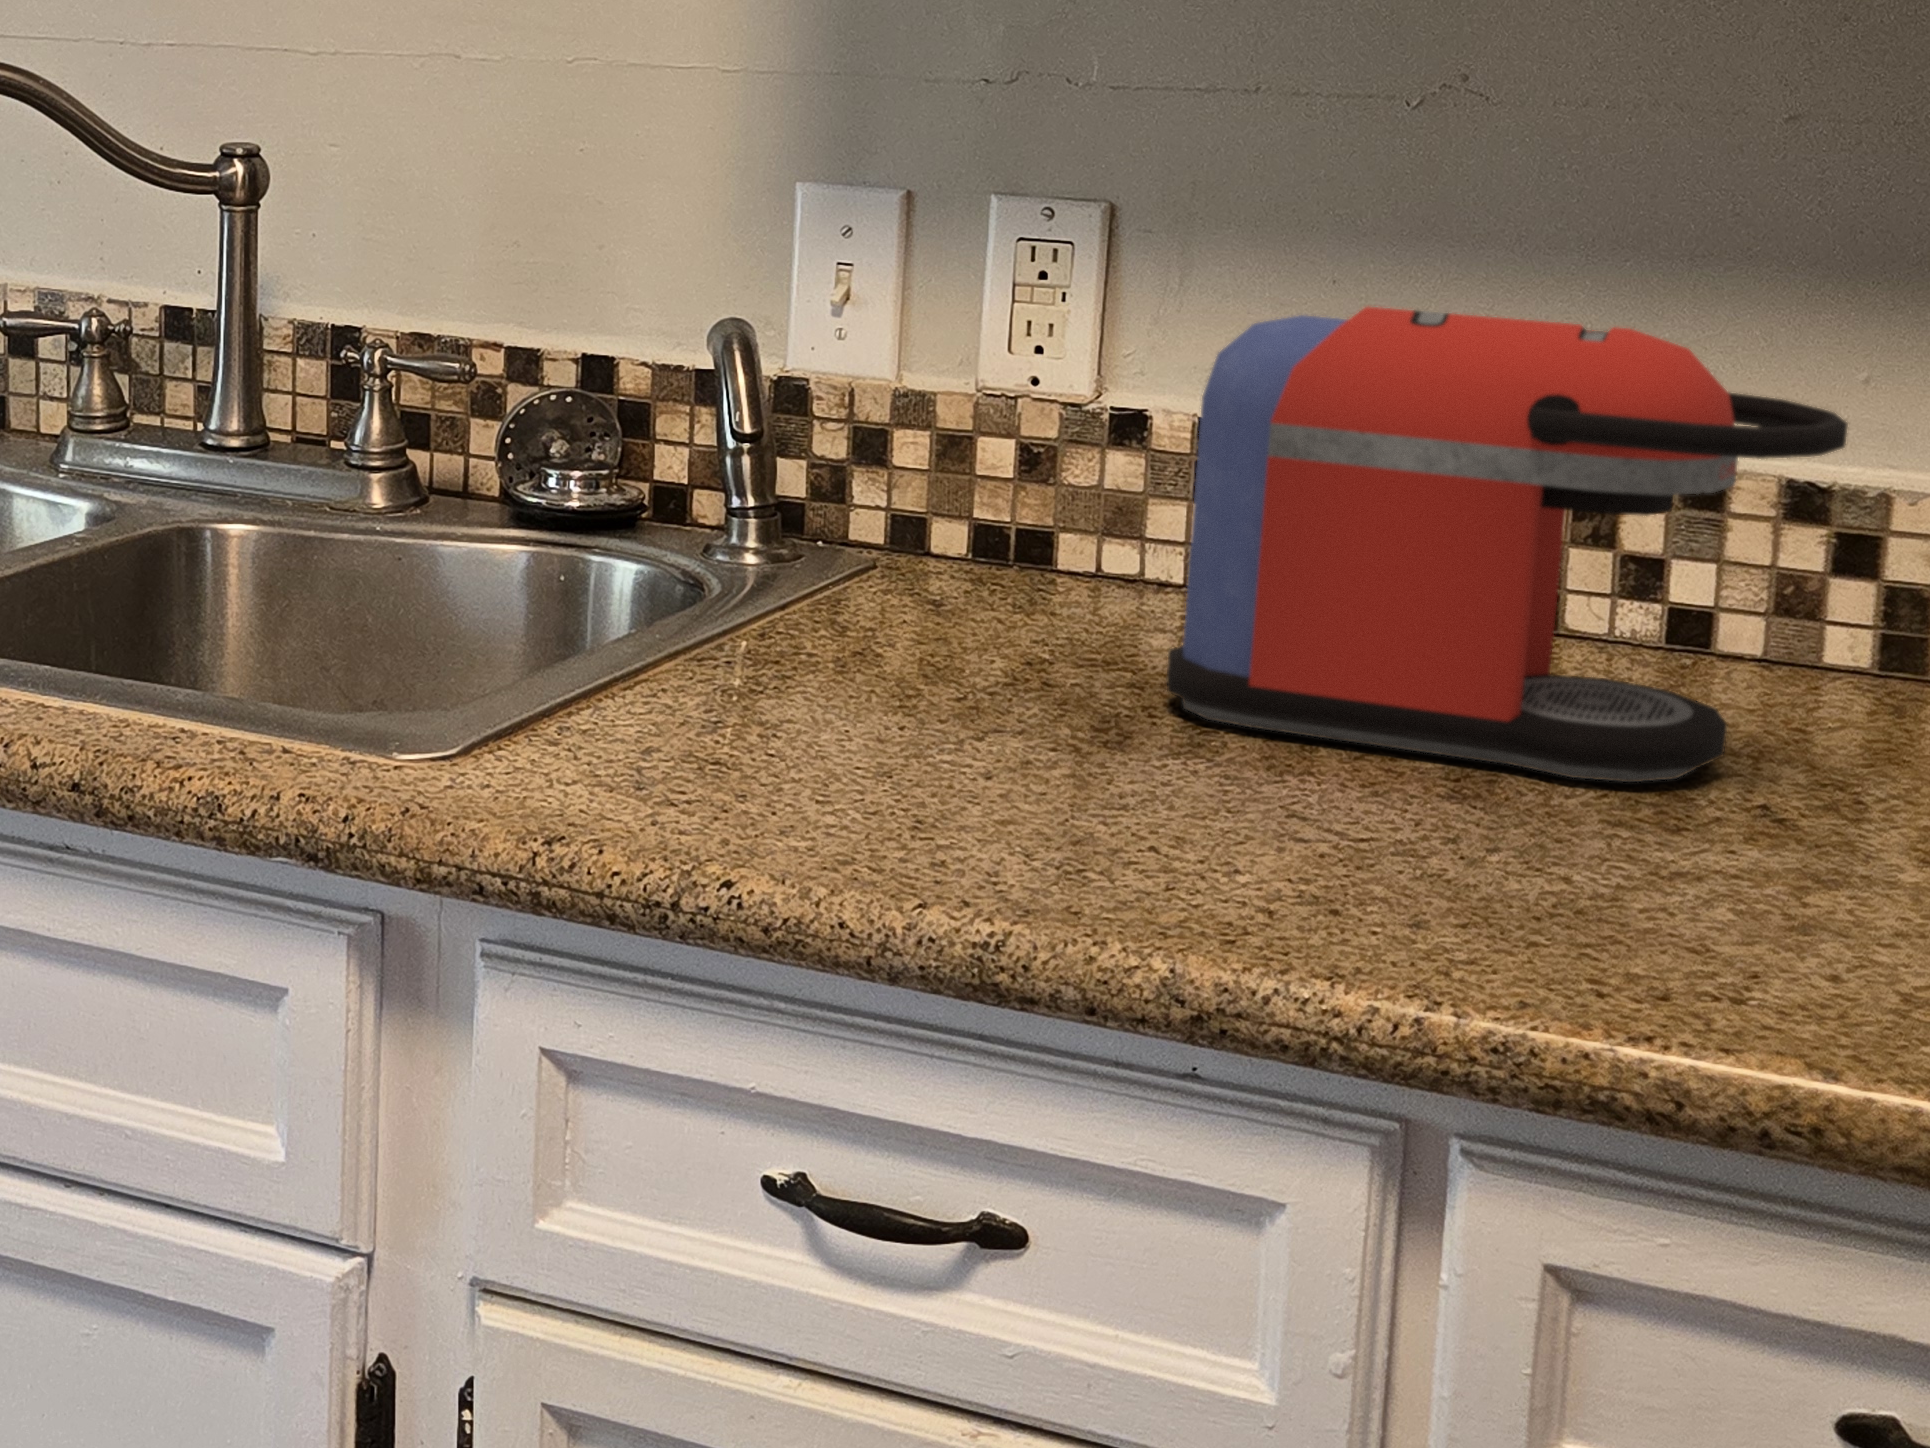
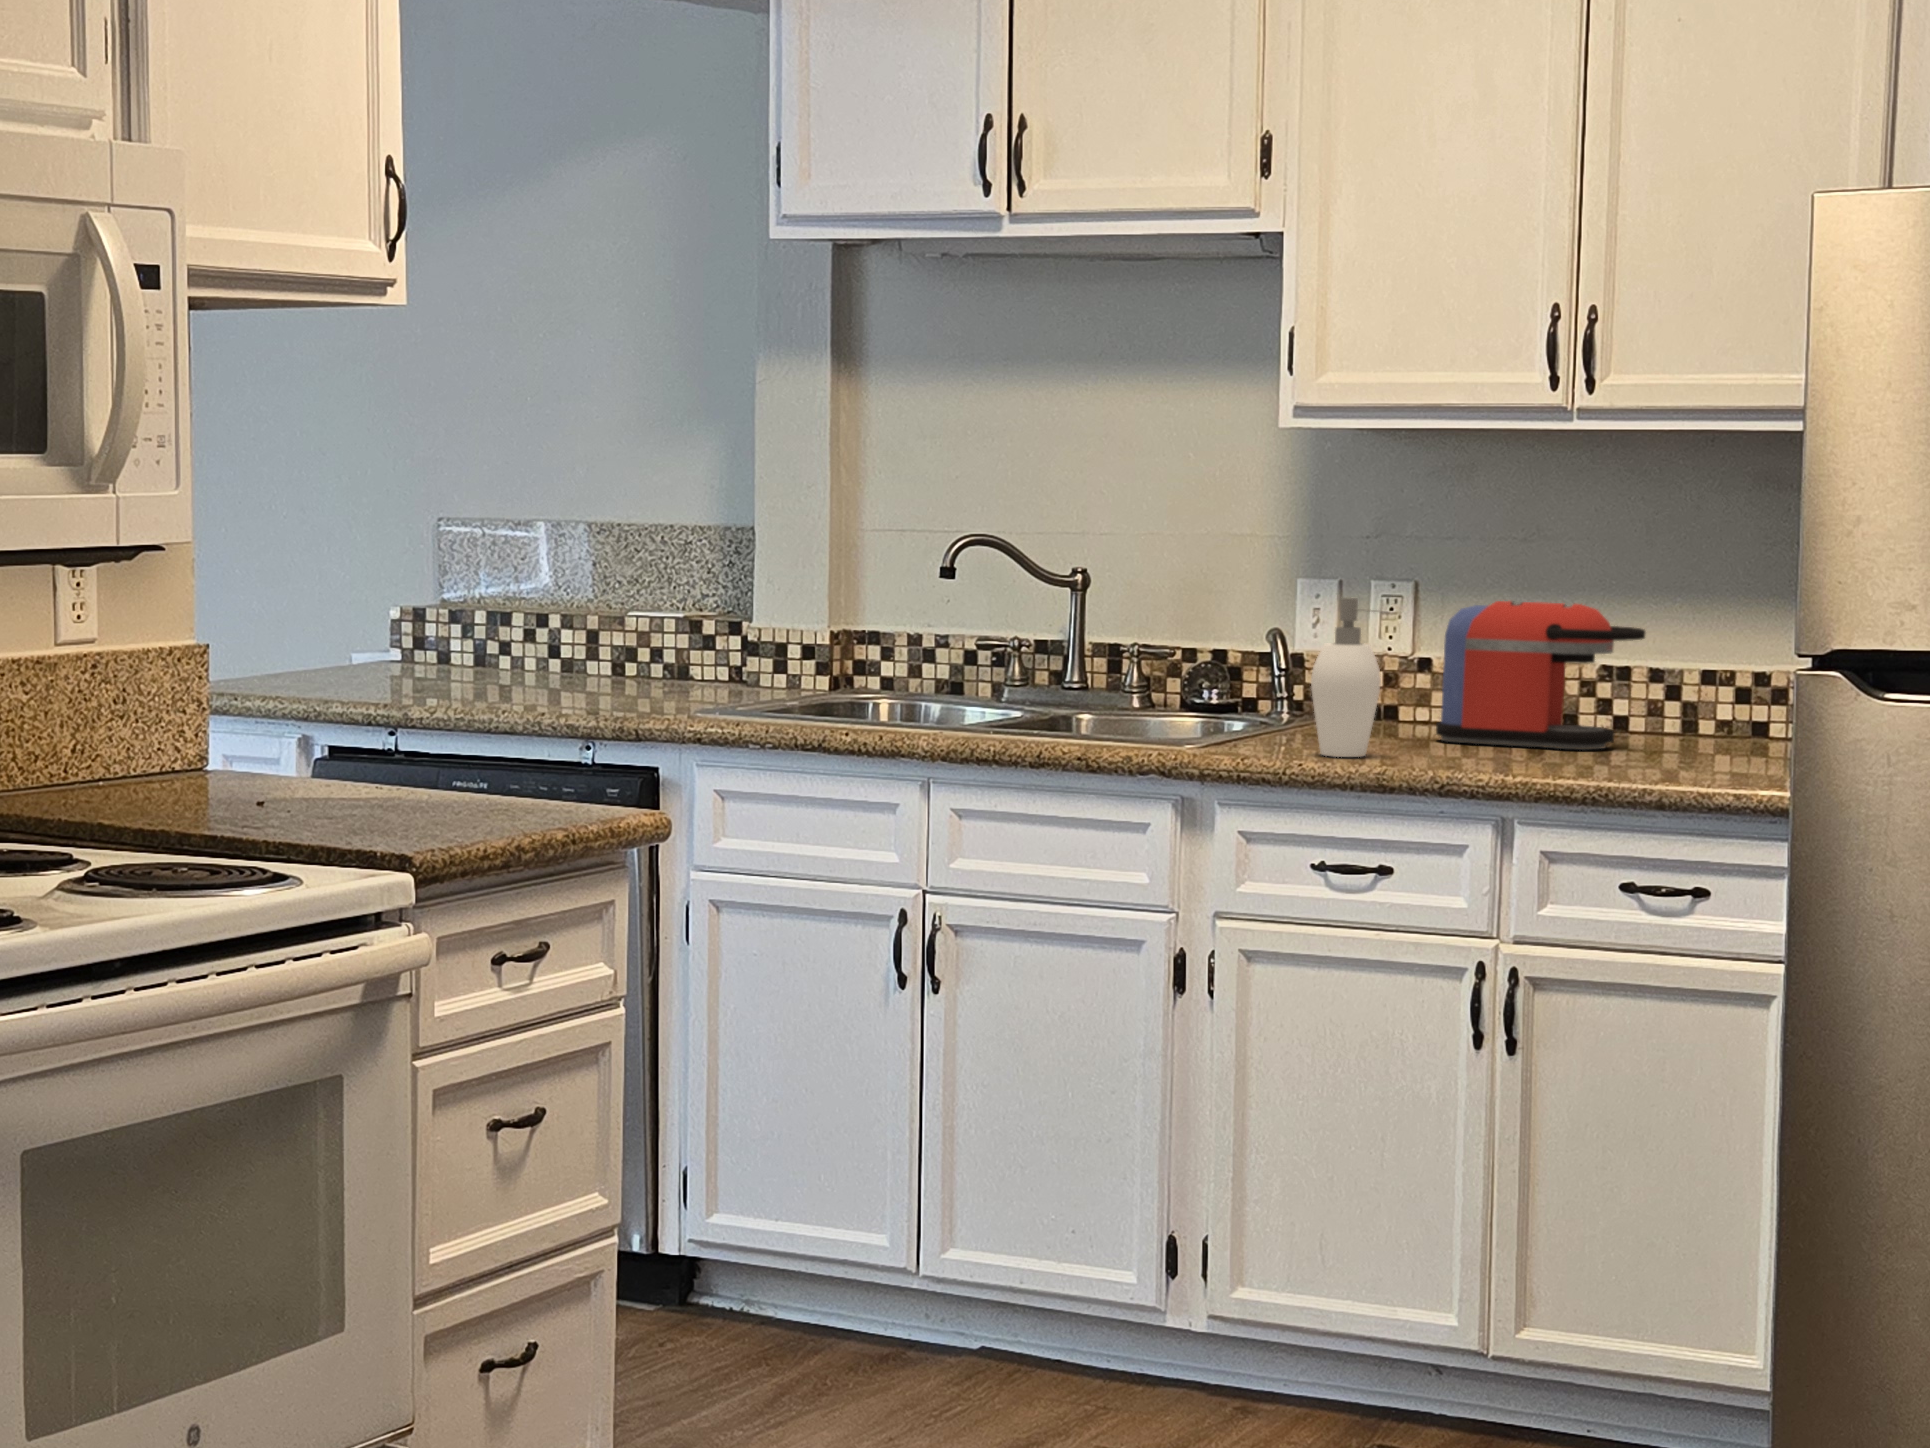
soap dispenser: none [780,327,1036,849] -> present [1311,597,1386,757]

